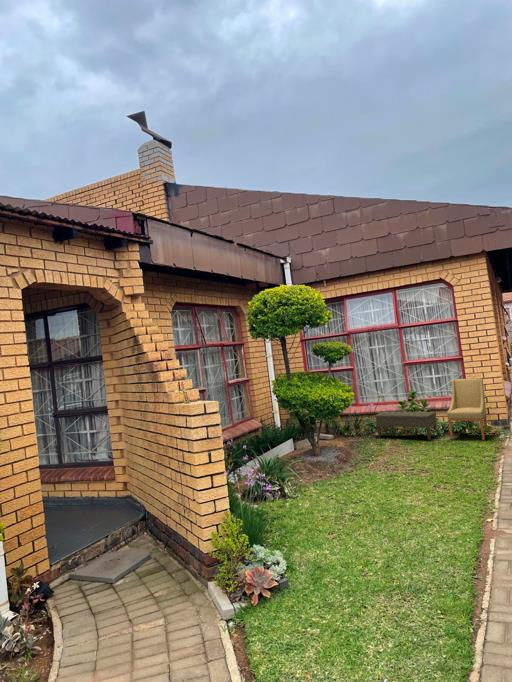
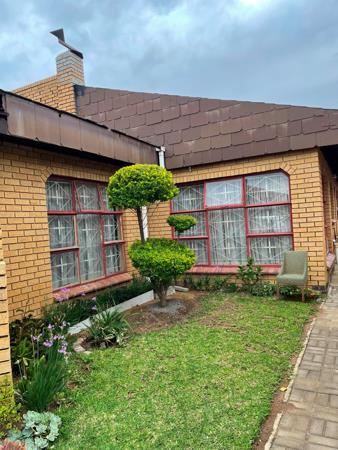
bench: present [375,411,437,440] -> none [220,273,268,299]

